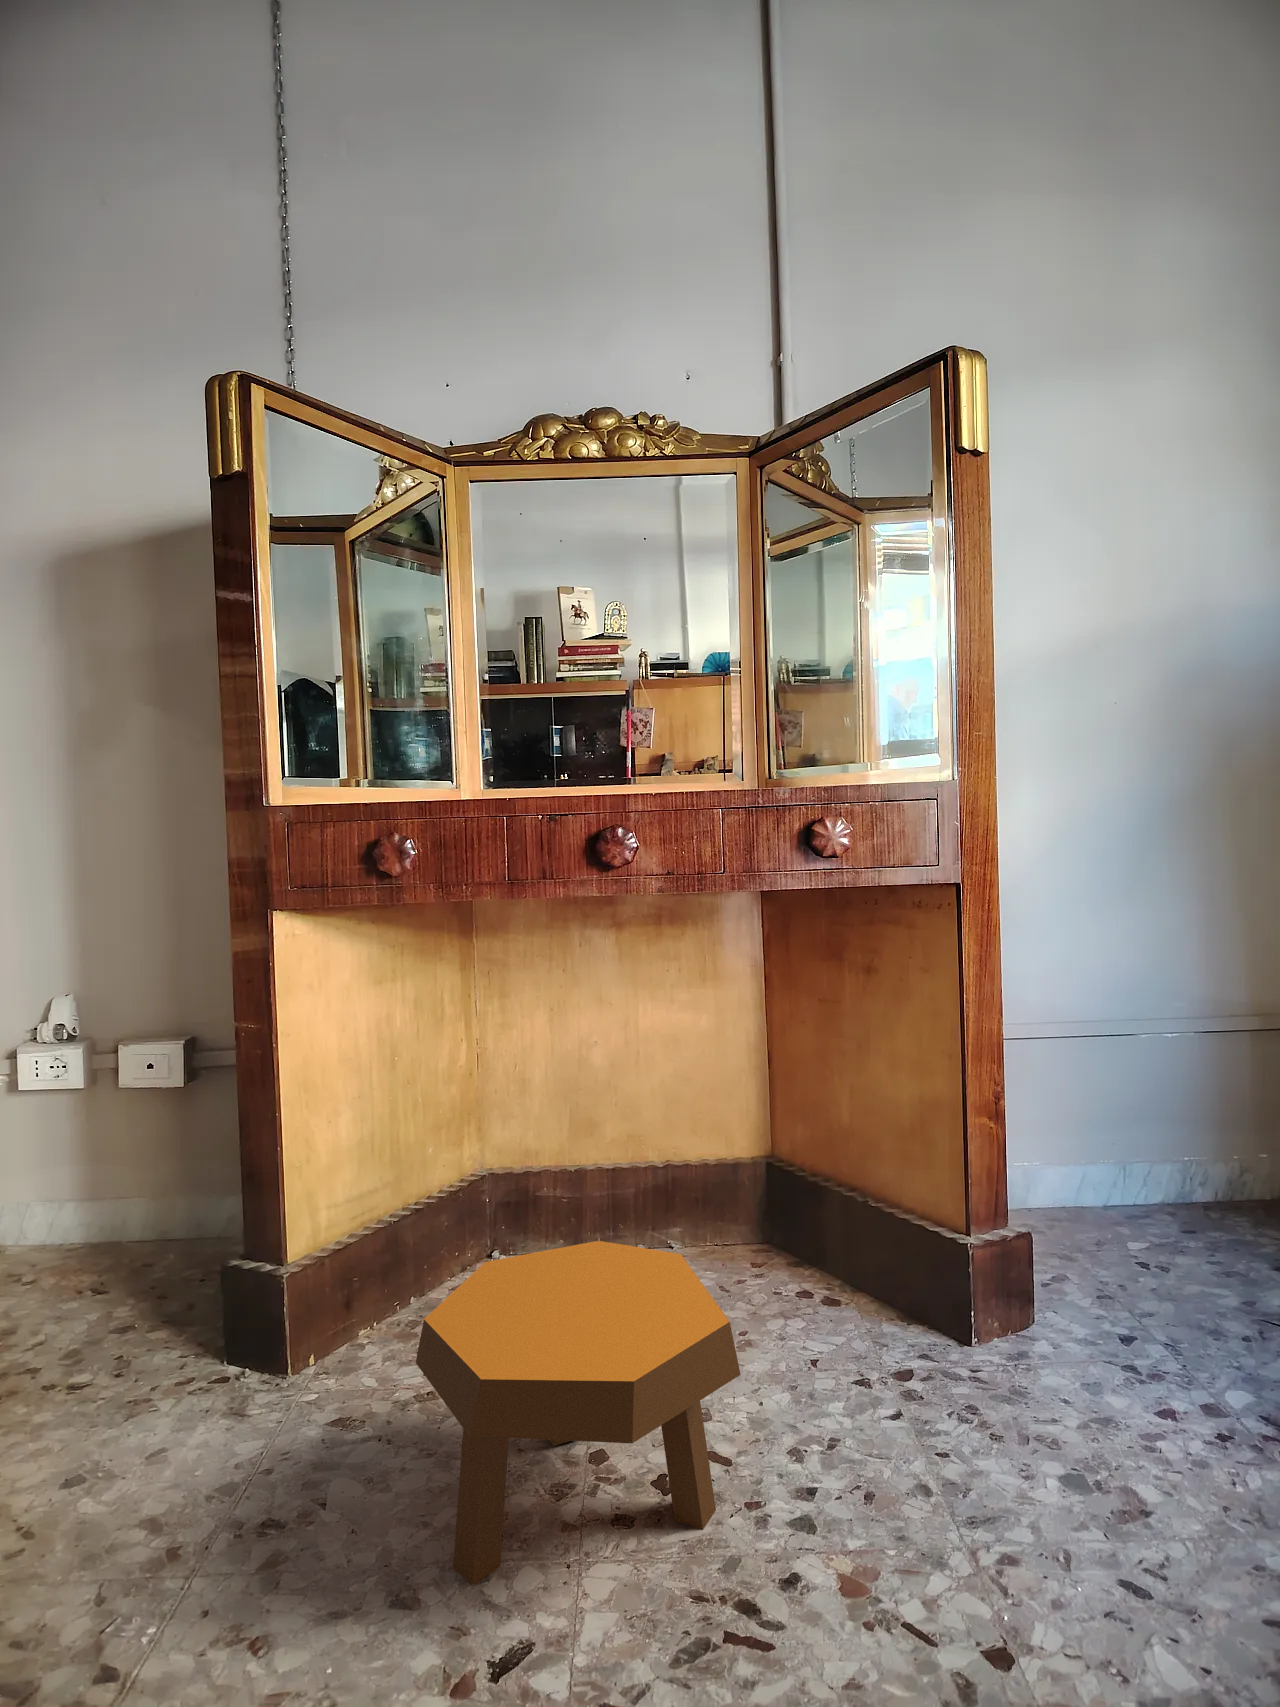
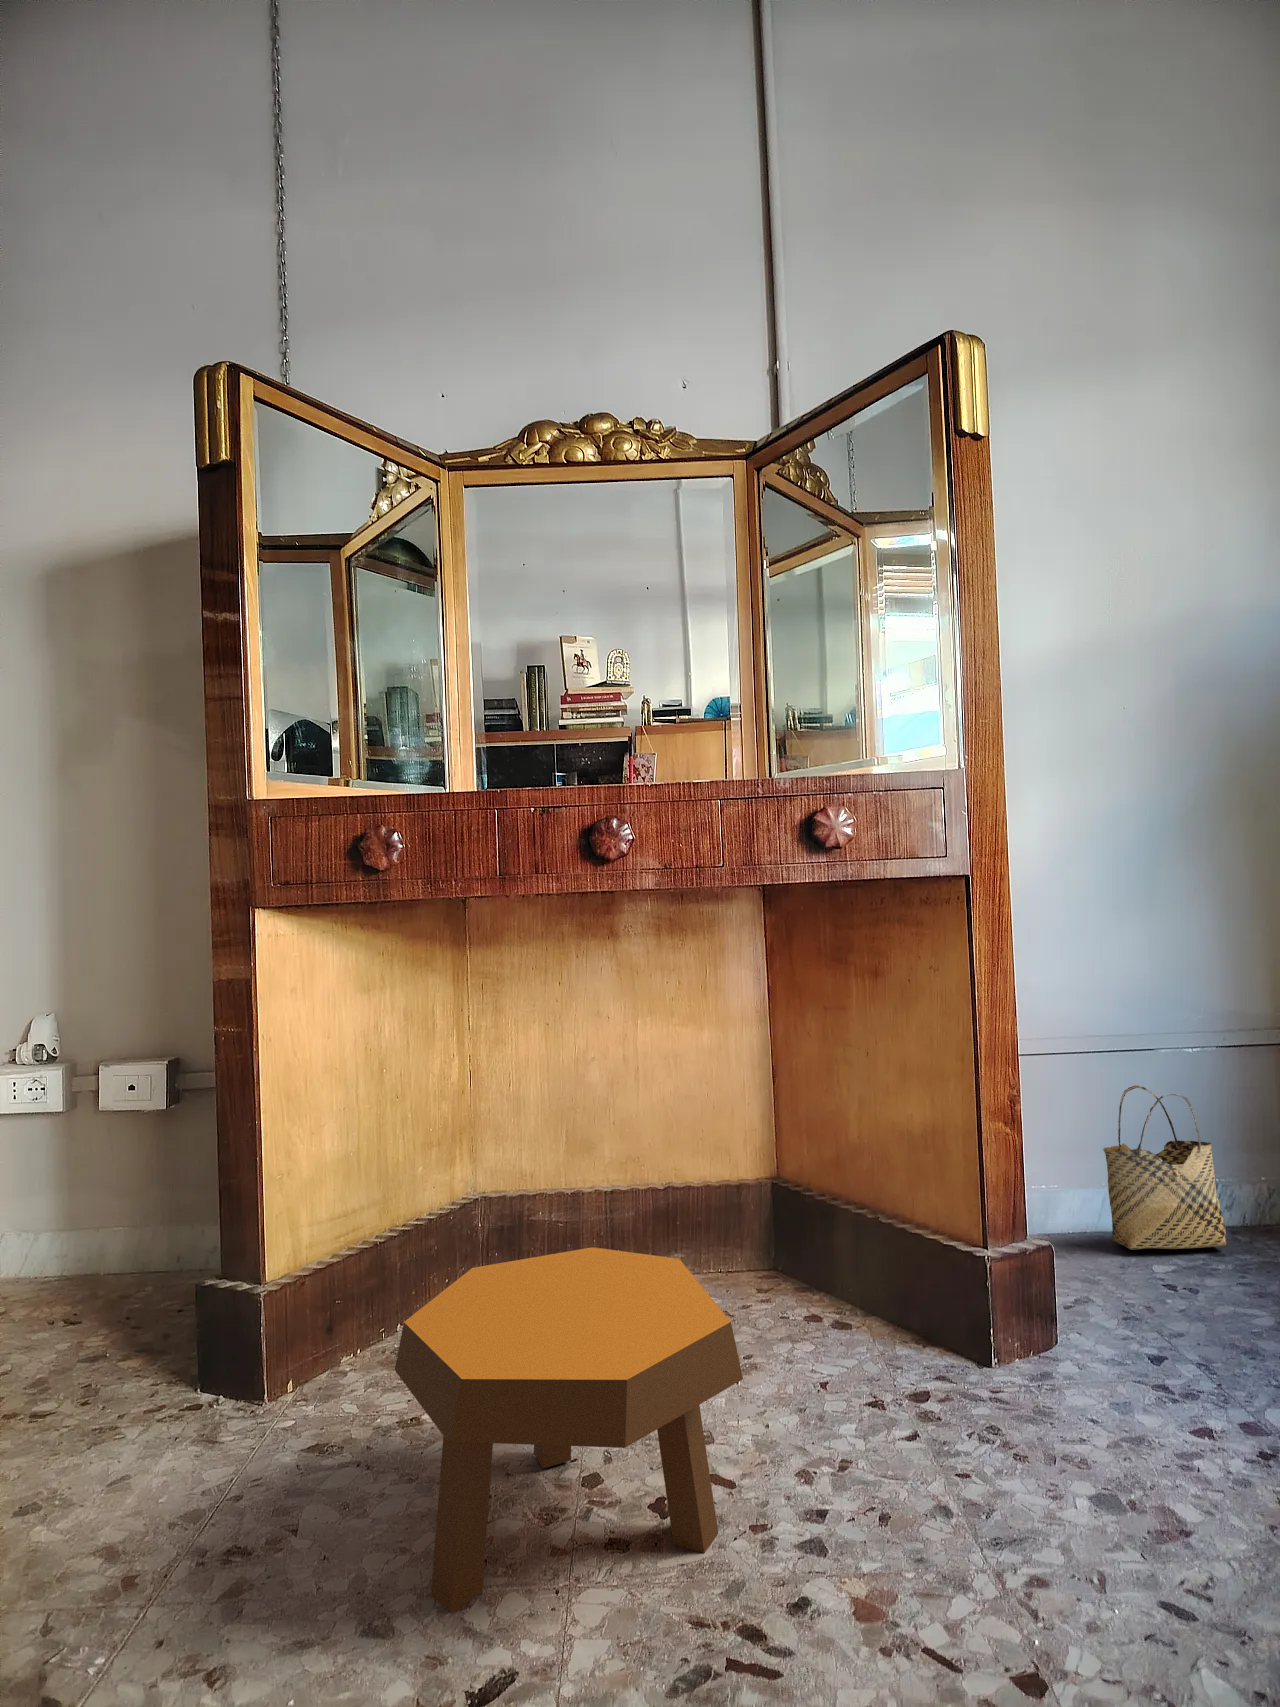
woven basket: none [1087,1072,1201,1229] -> present [1103,1085,1226,1250]

